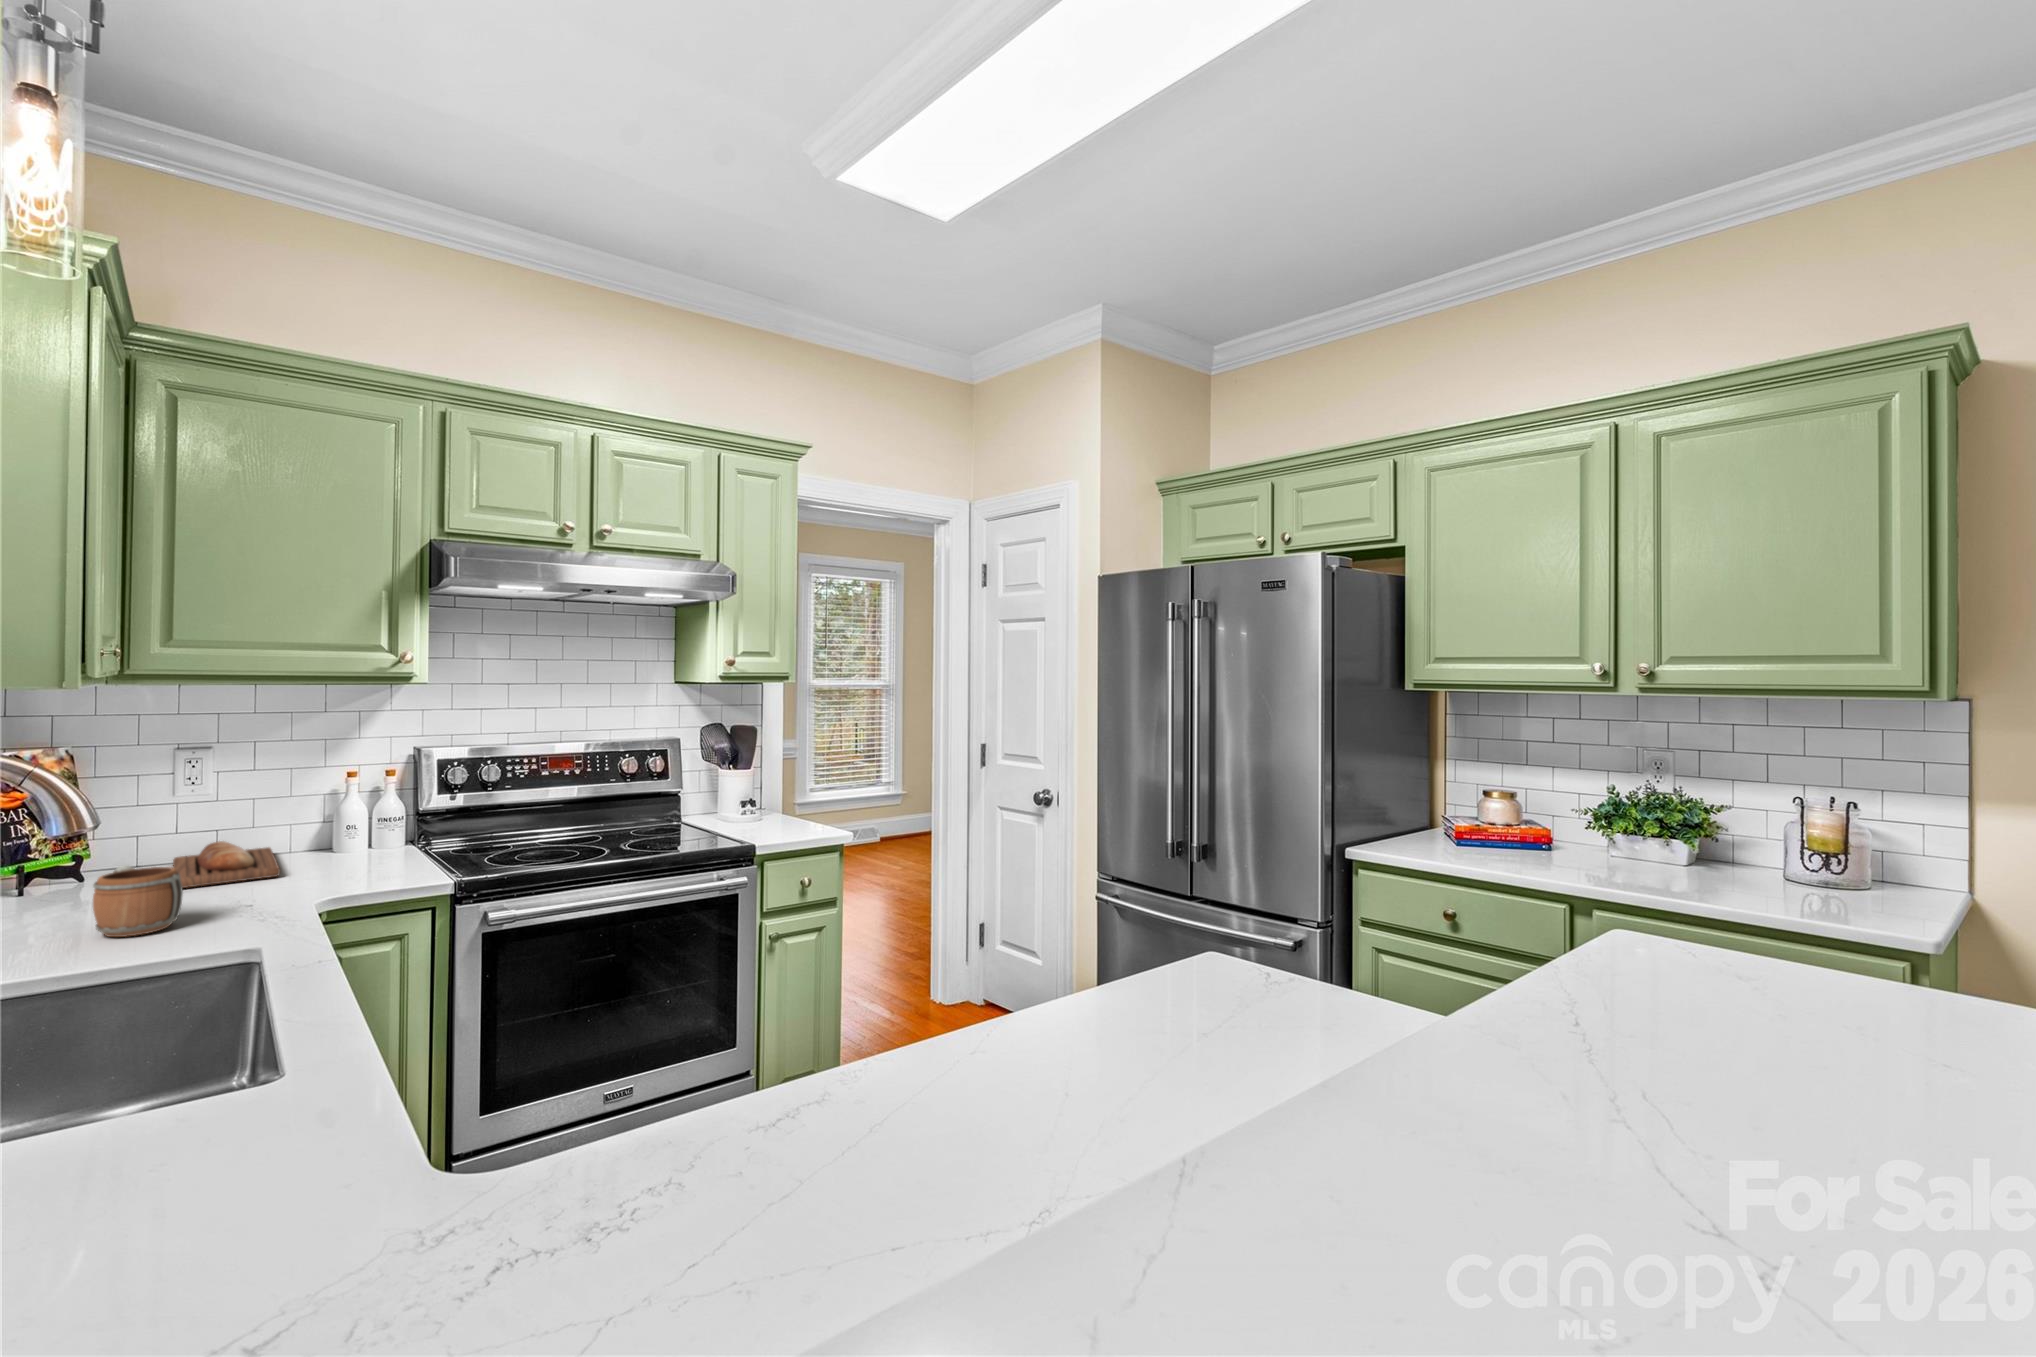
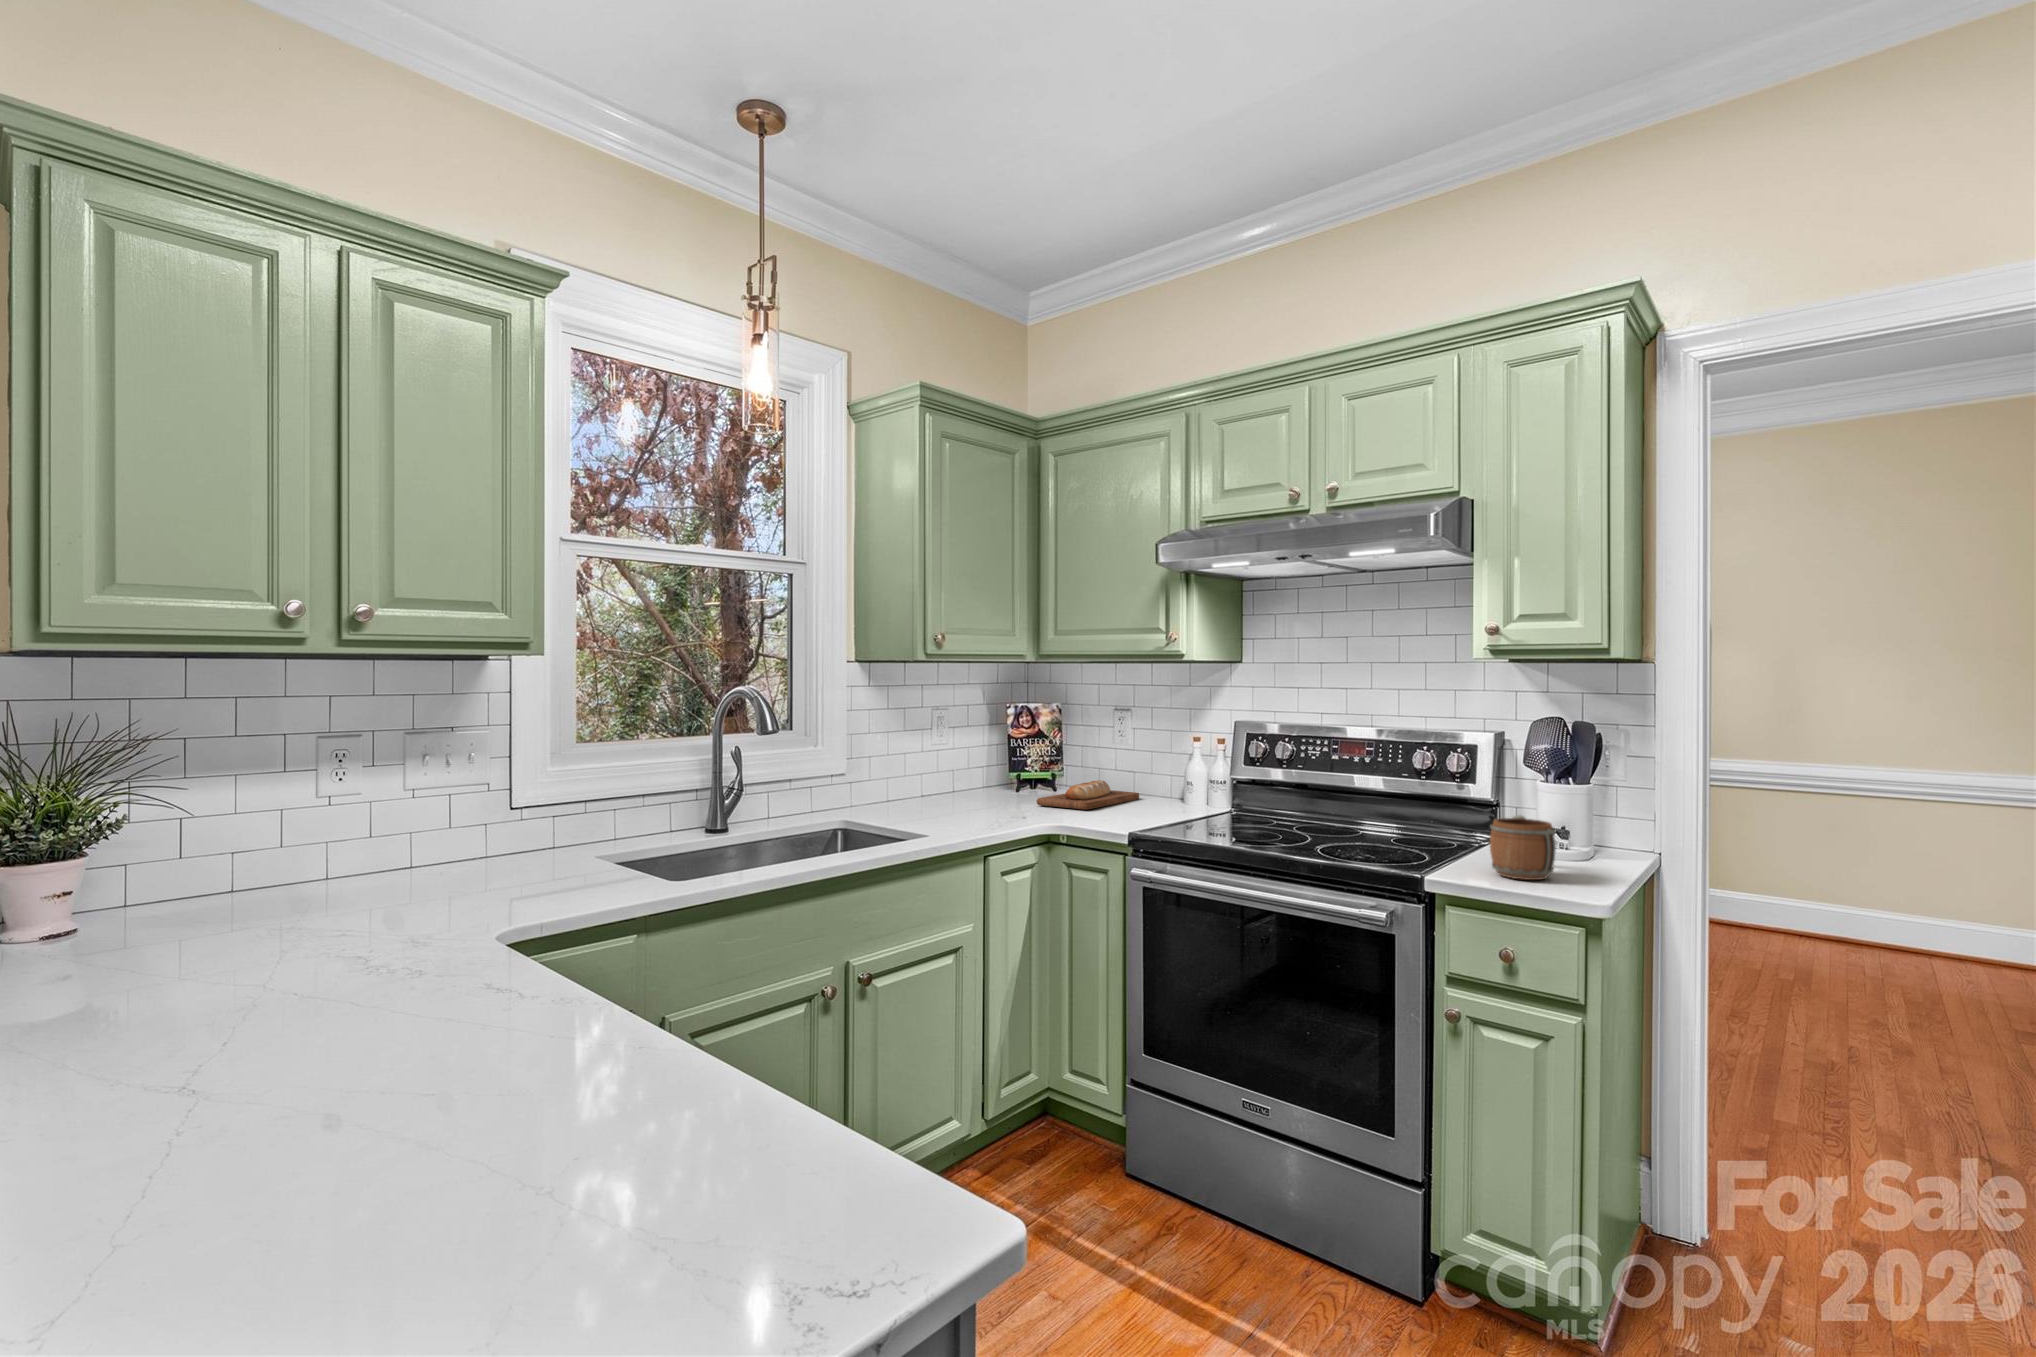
mug: present [93,865,183,937] -> present [1490,815,1556,880]

